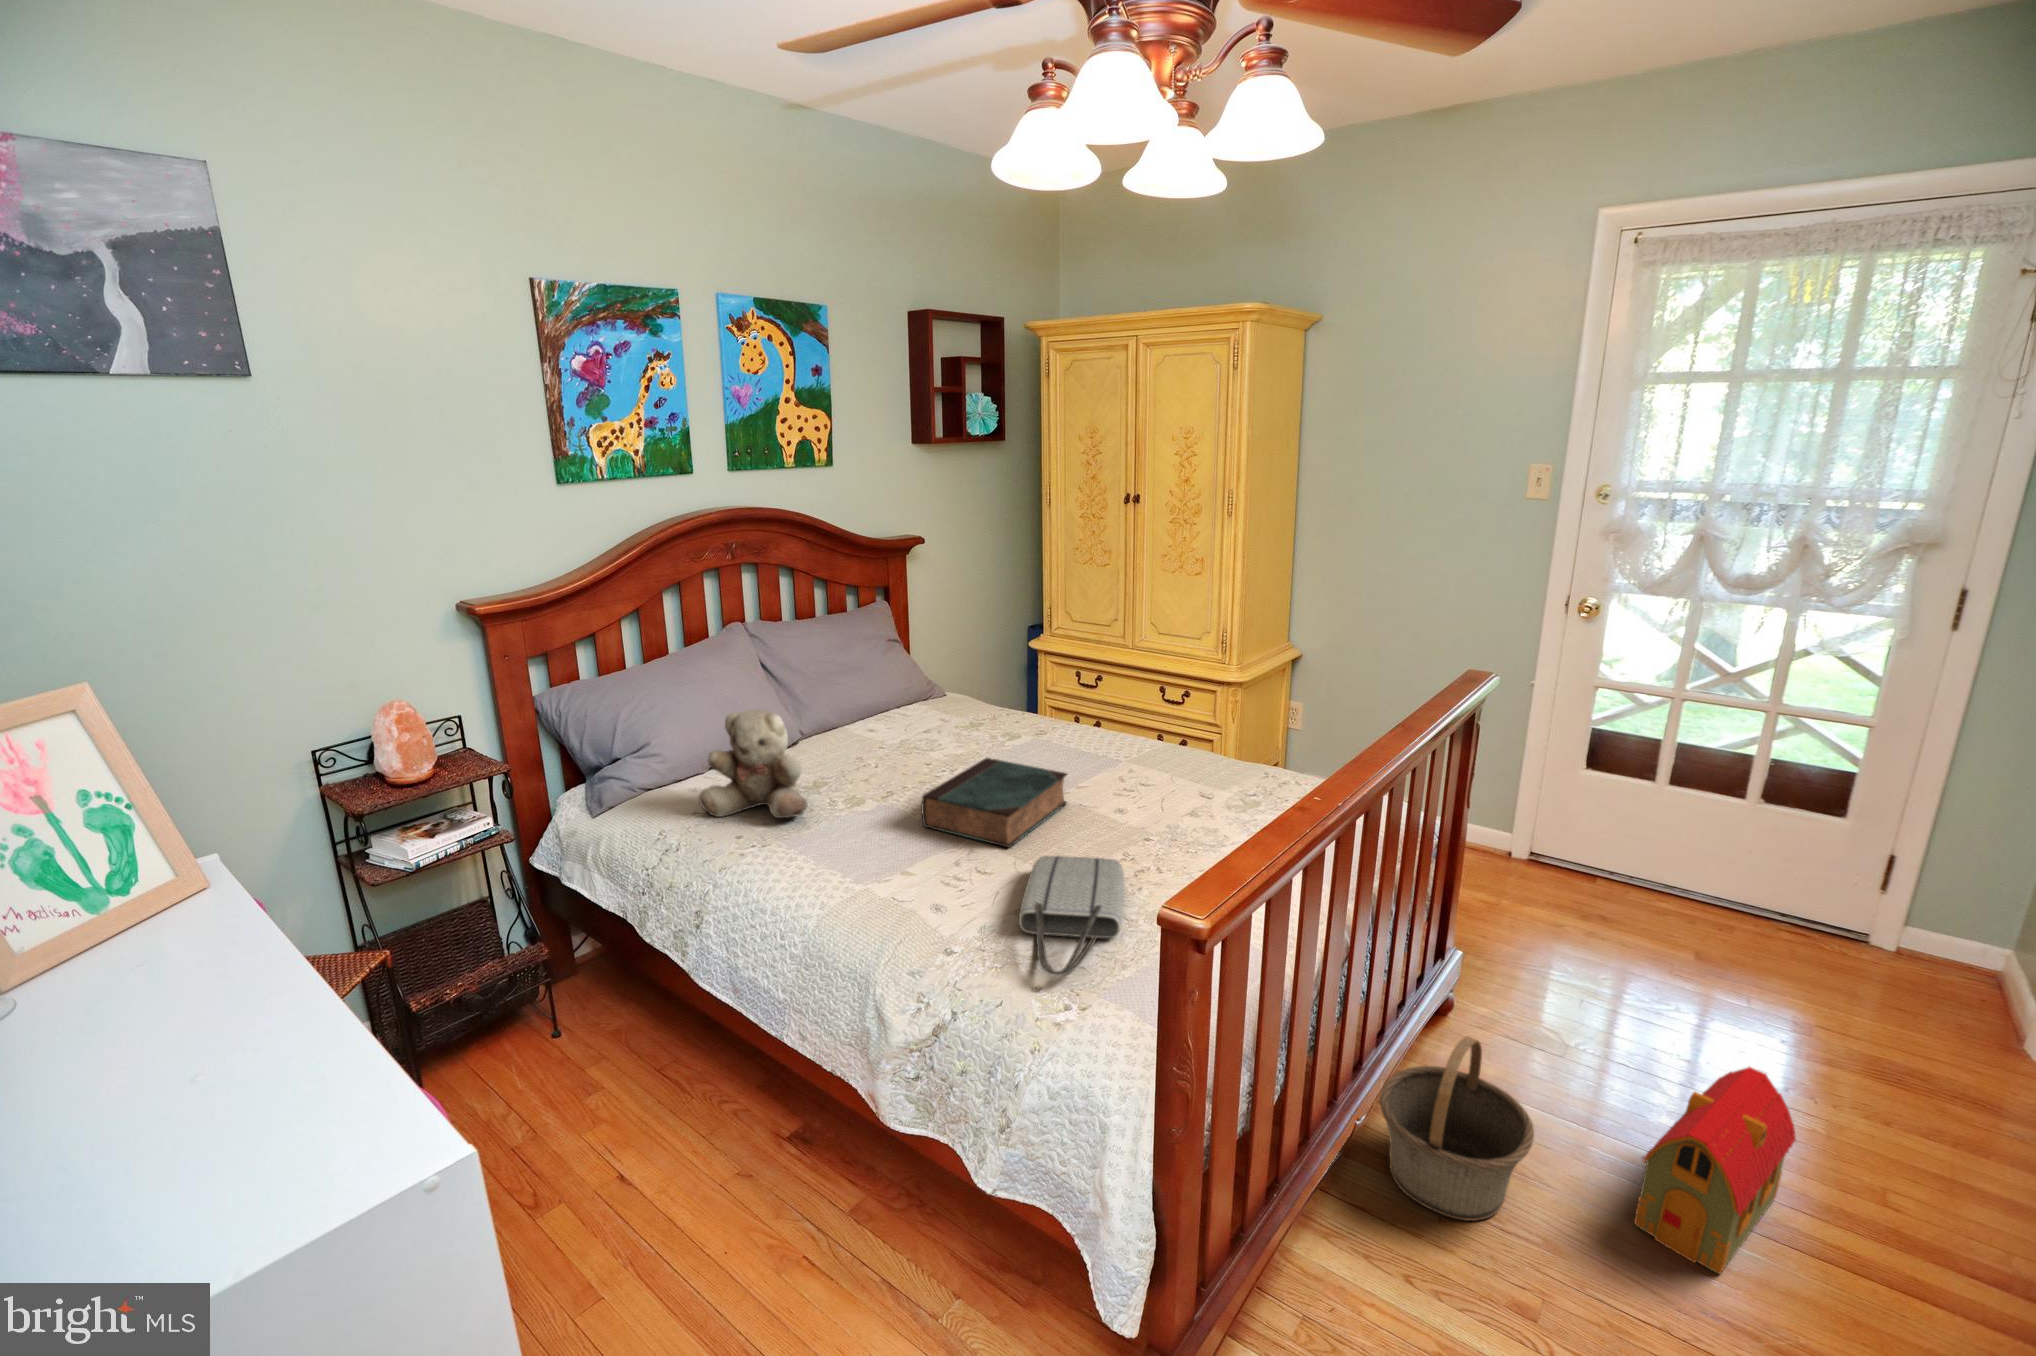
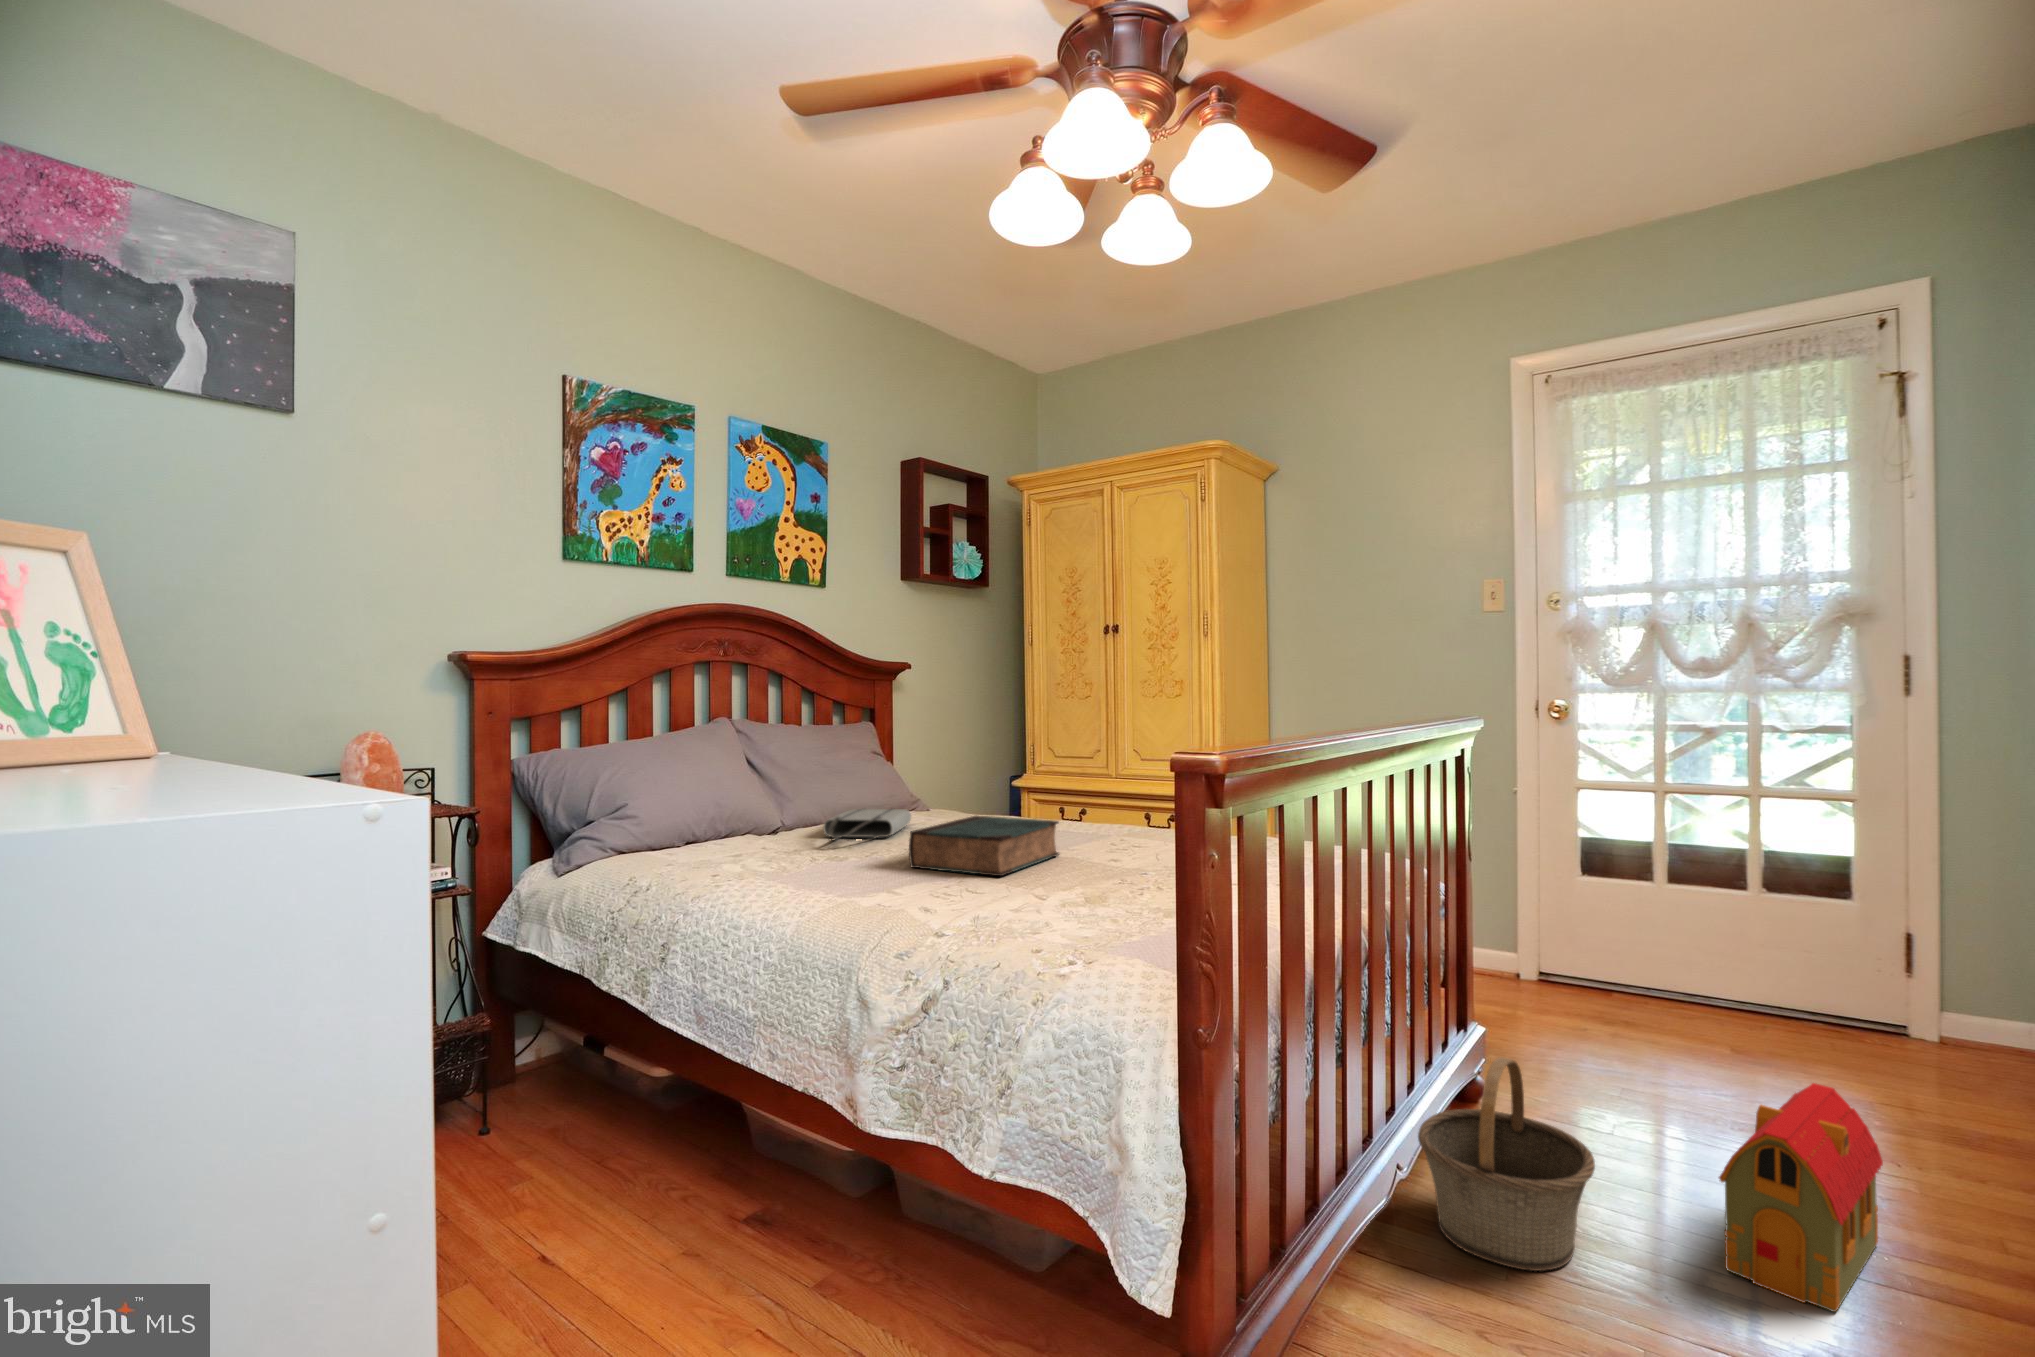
teddy bear: present [699,709,808,818] -> none [676,753,790,863]
tote bag: present [1019,856,1125,976] -> present [823,808,911,841]

